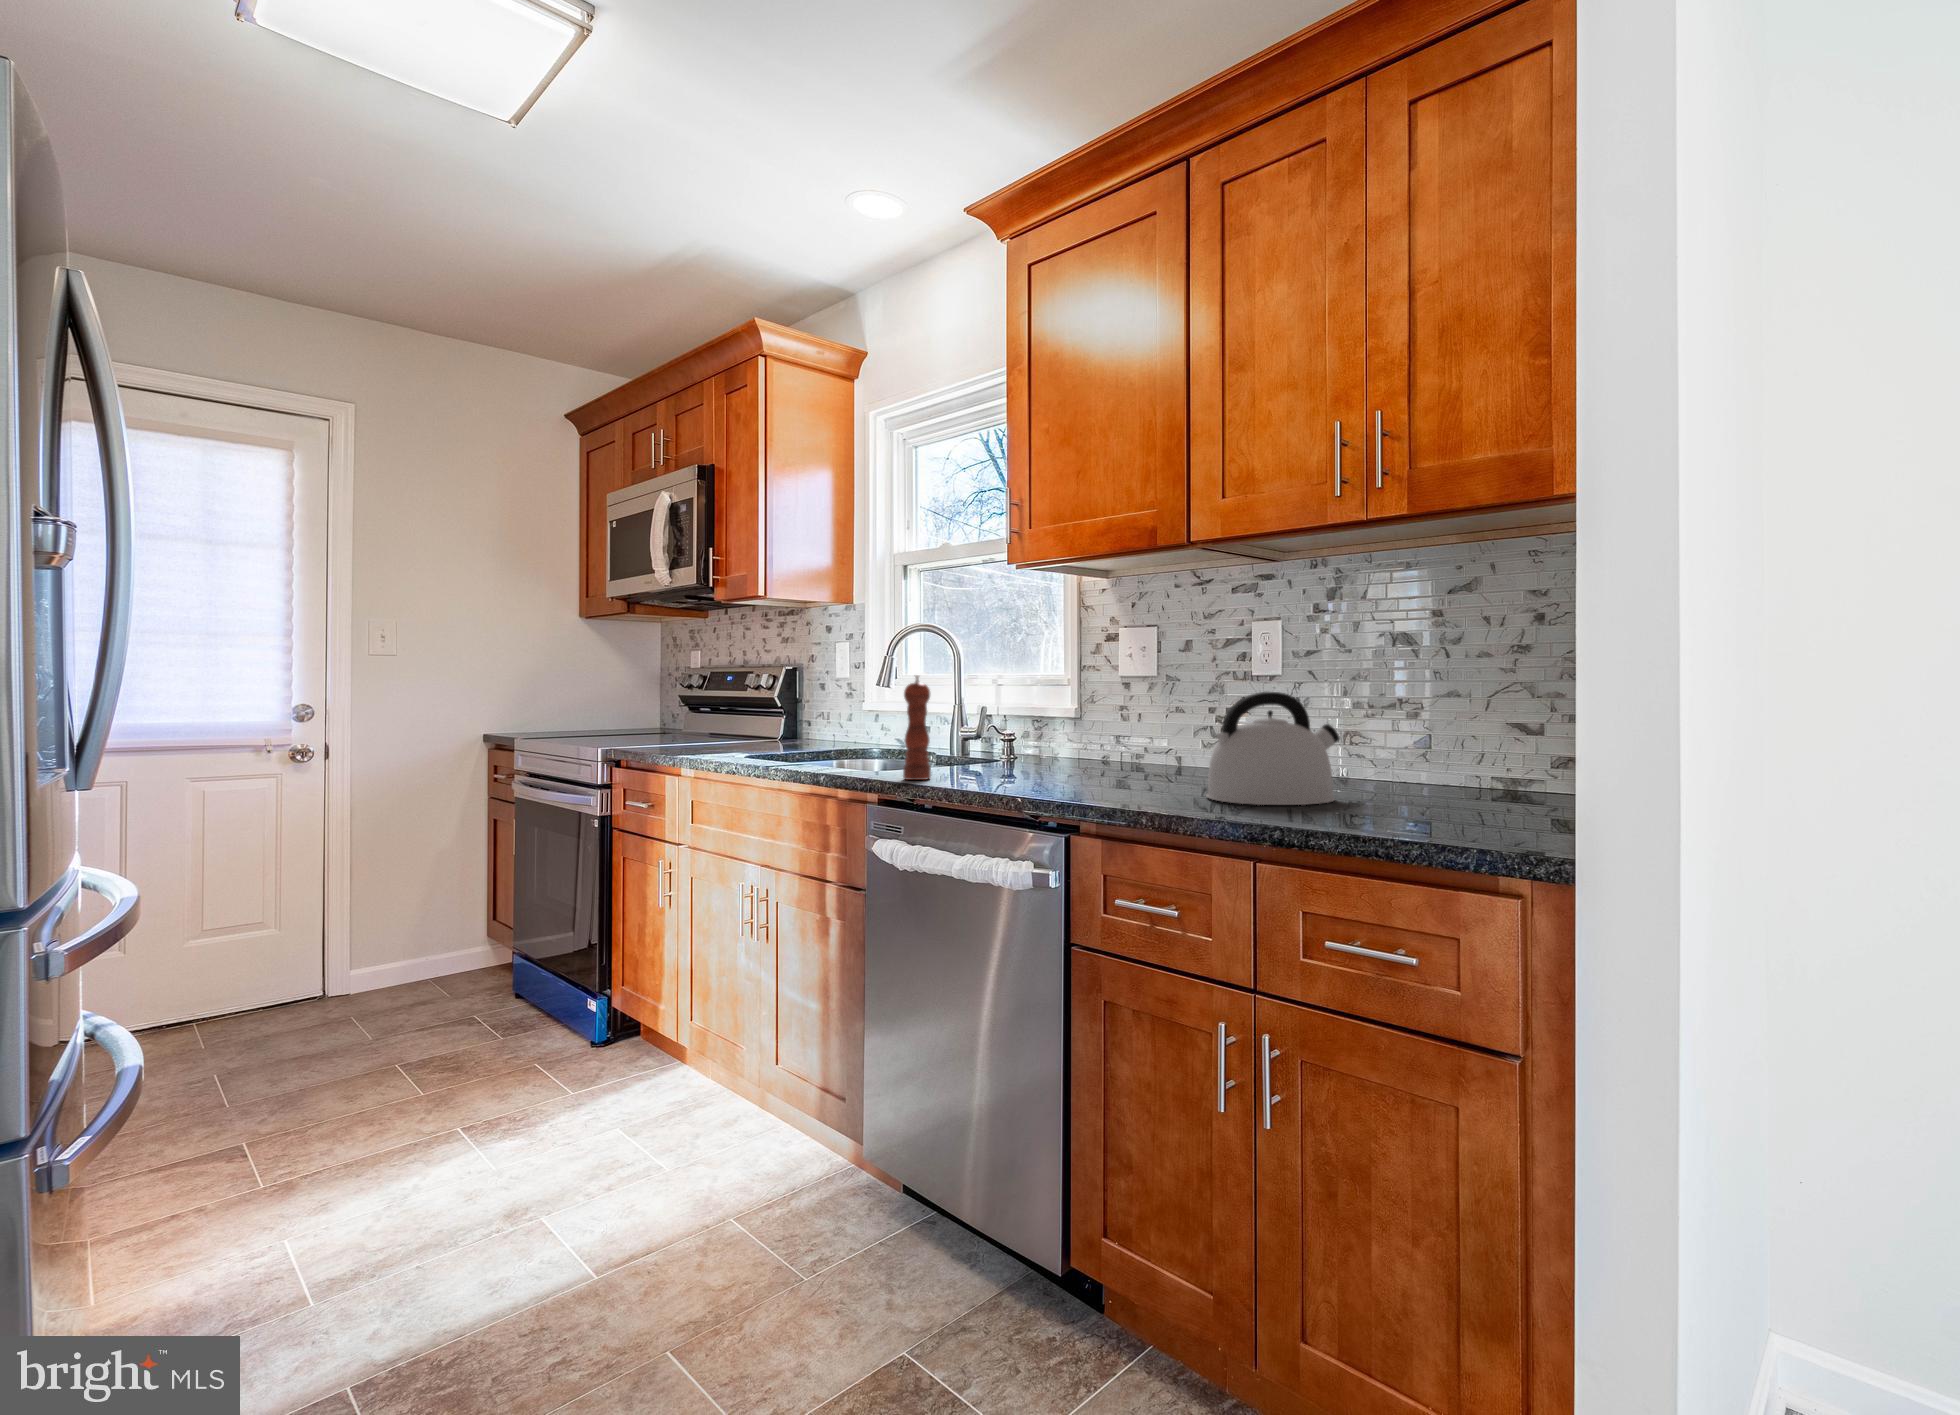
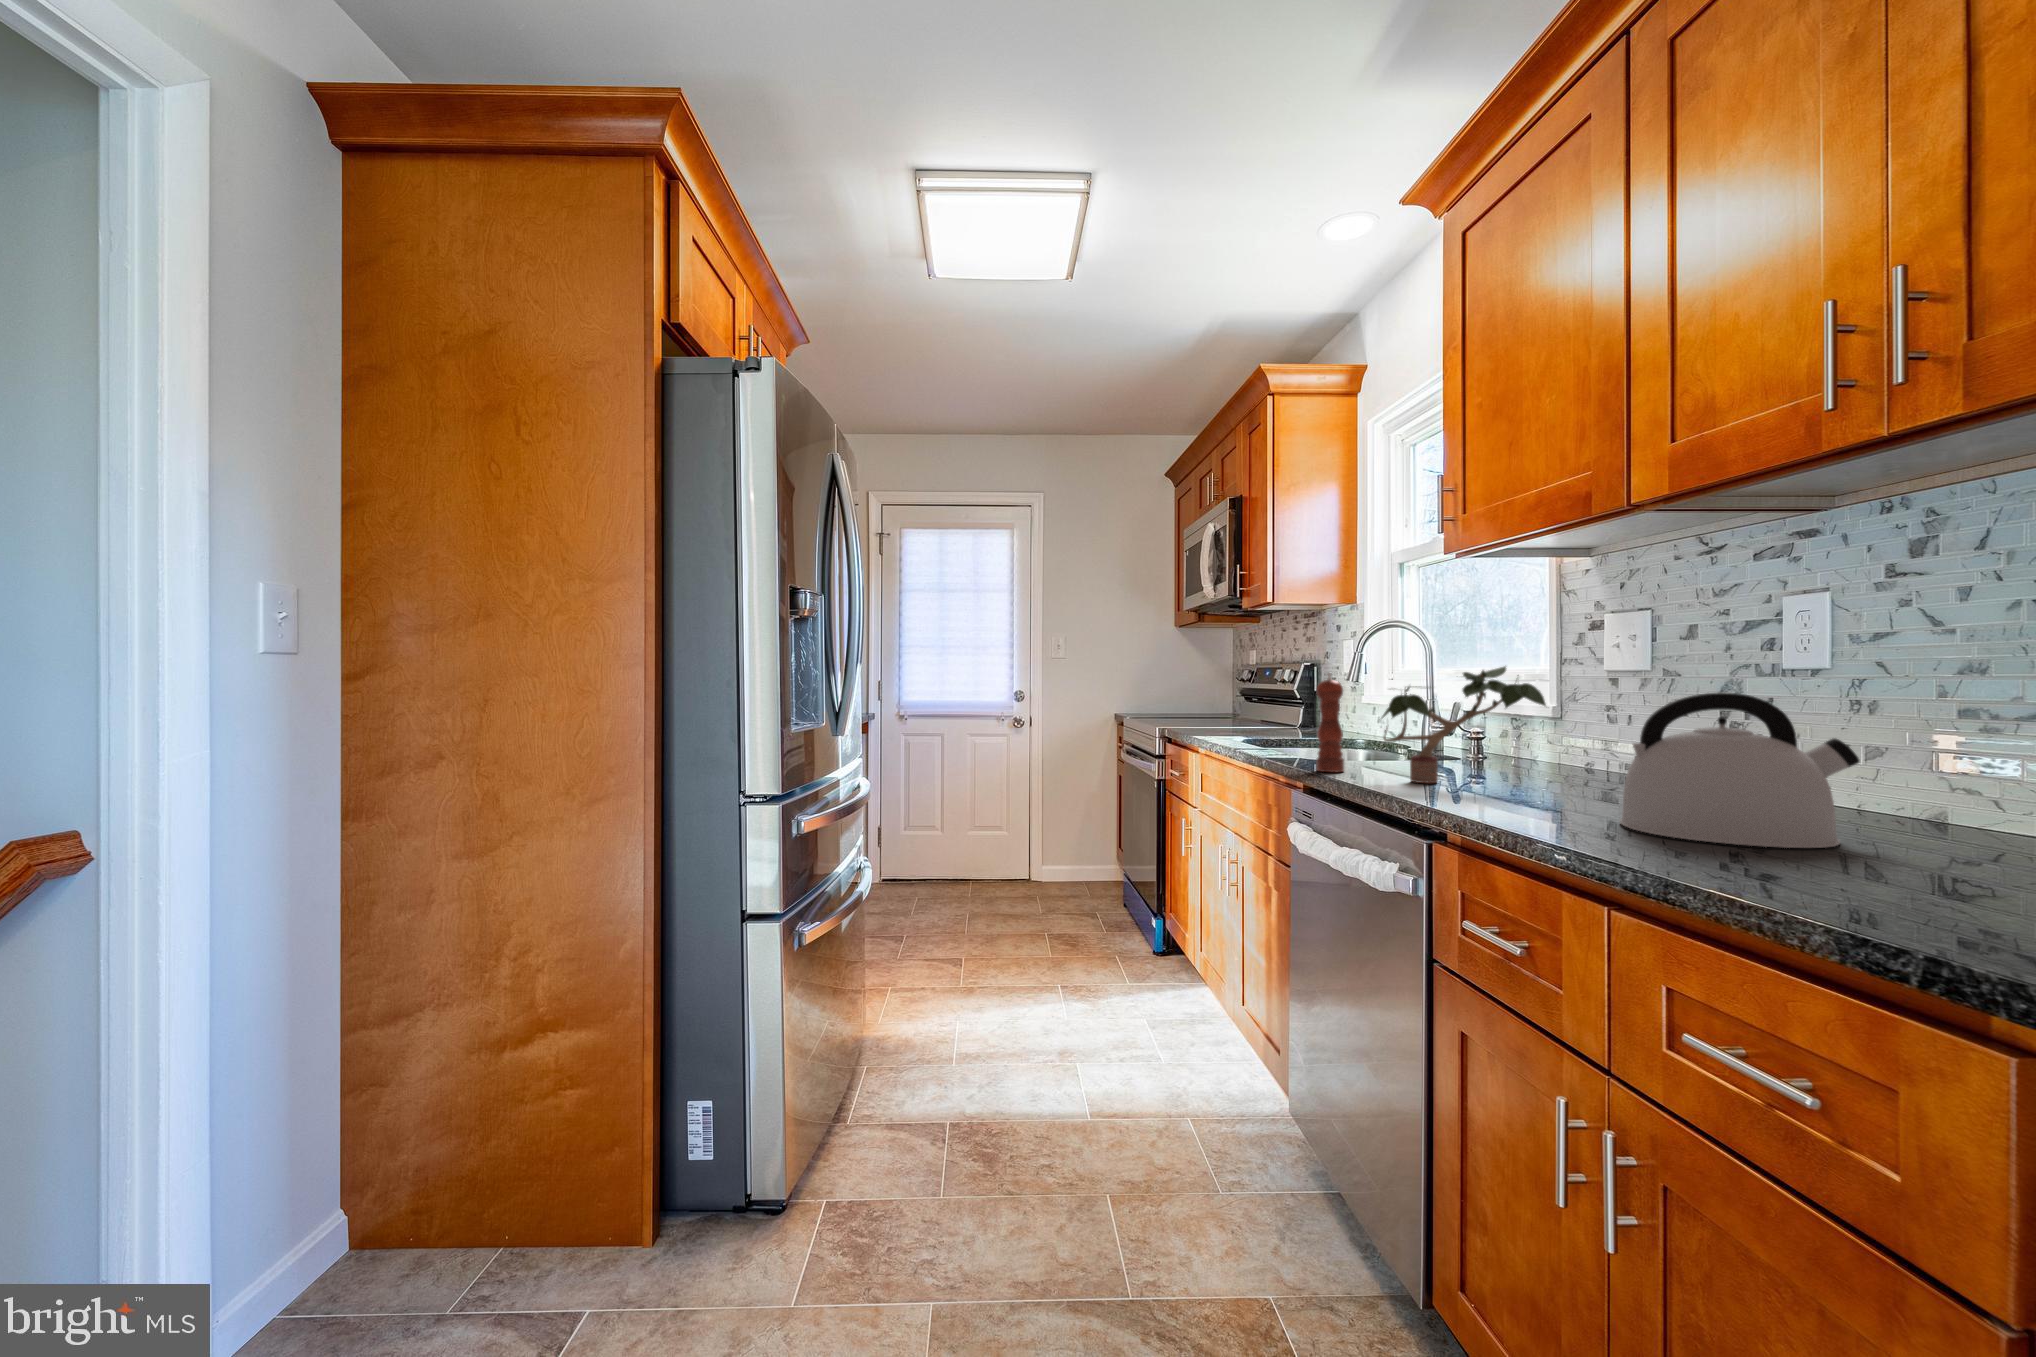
potted plant: none [971,666,1132,783] -> present [1382,666,1546,783]

